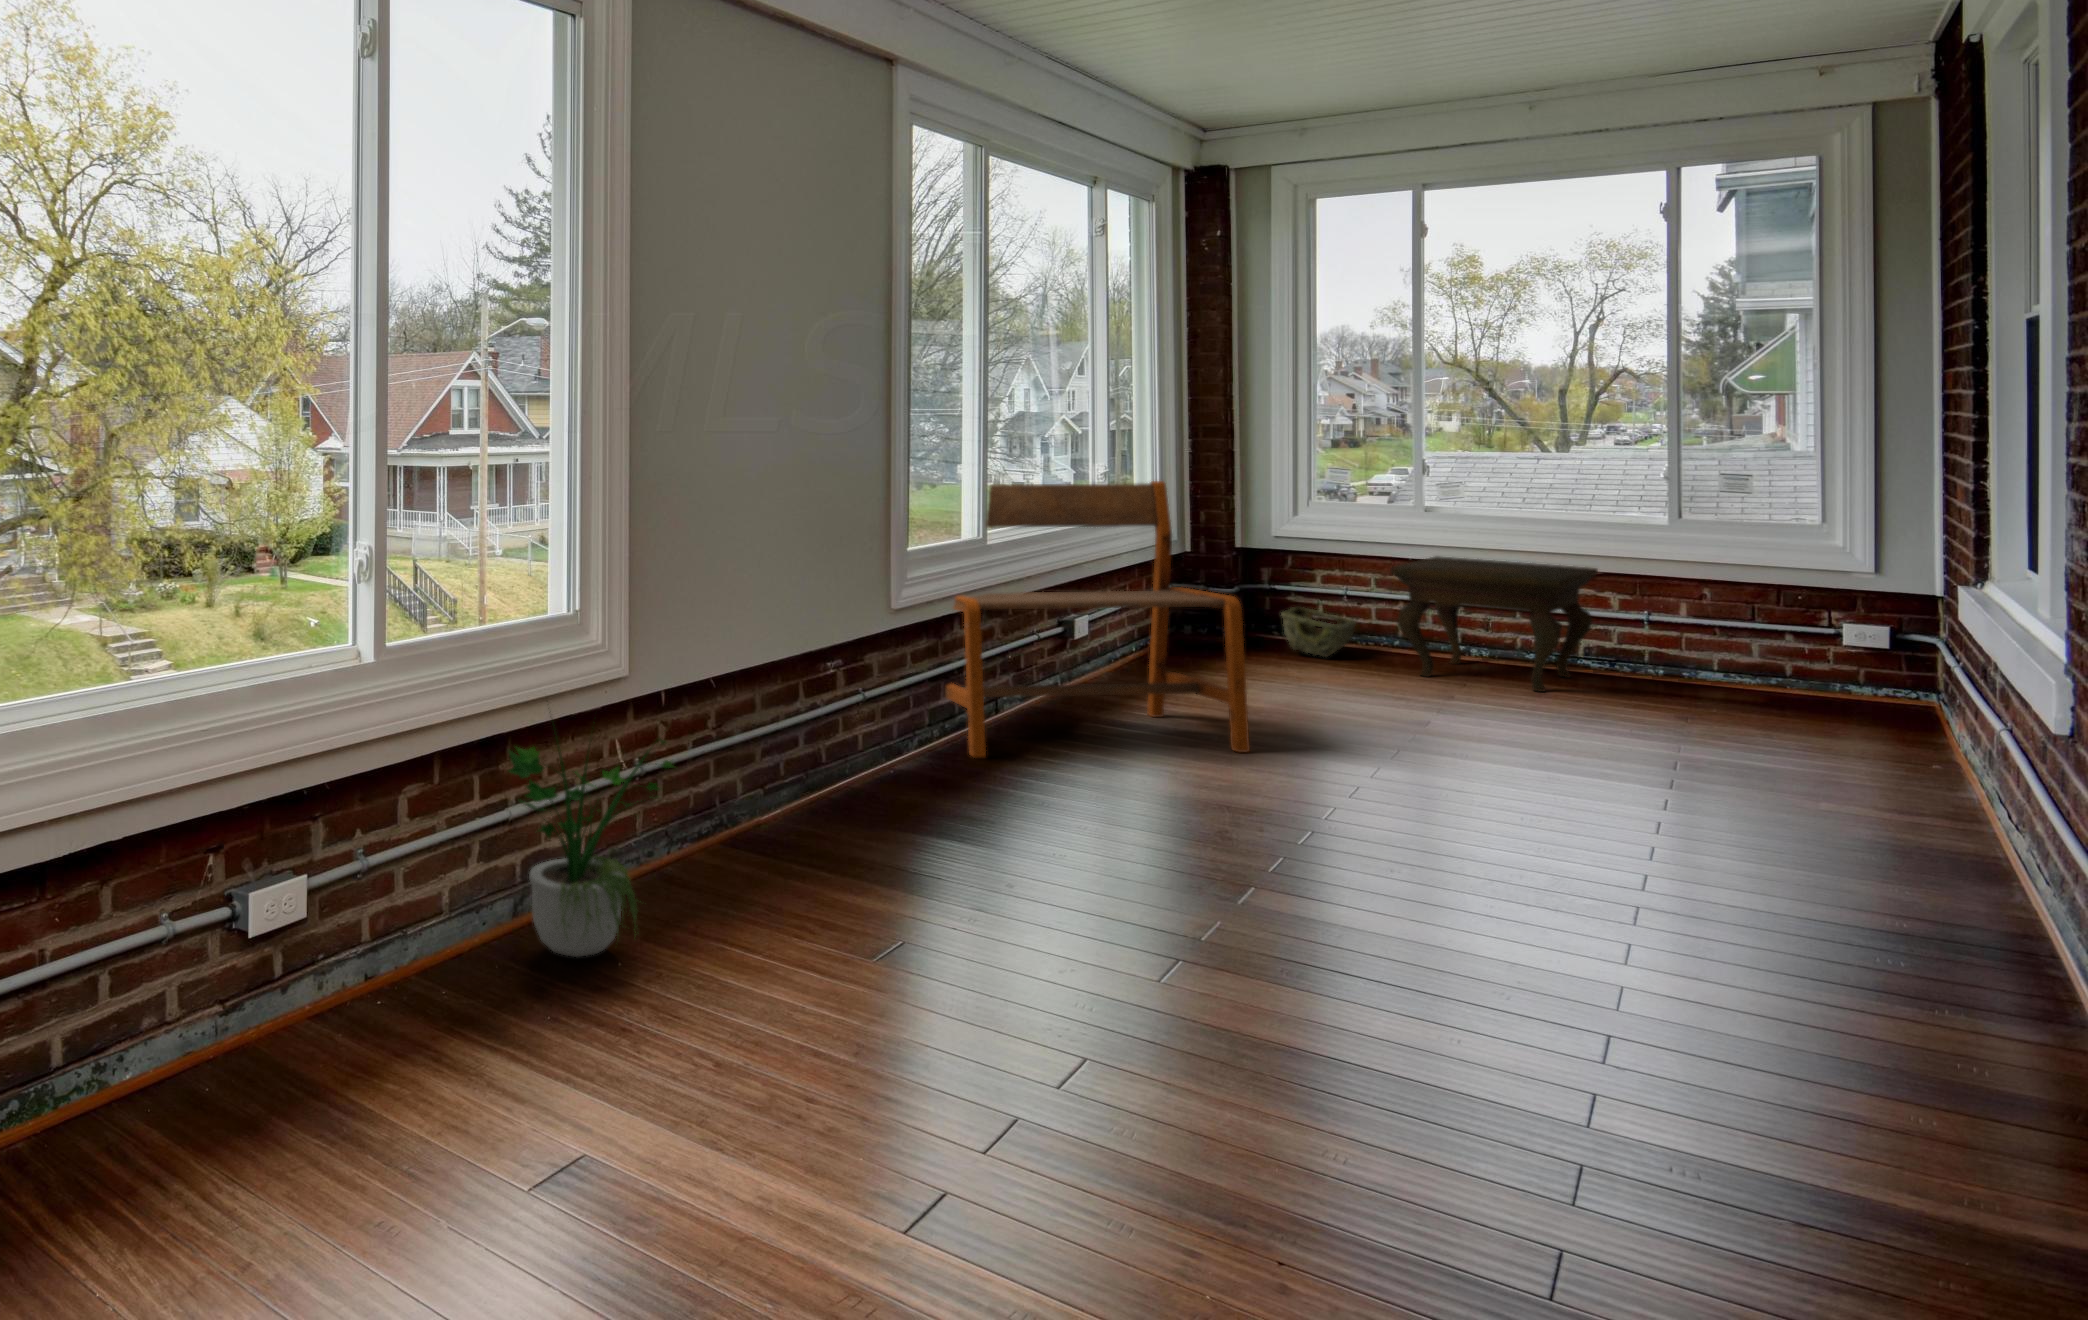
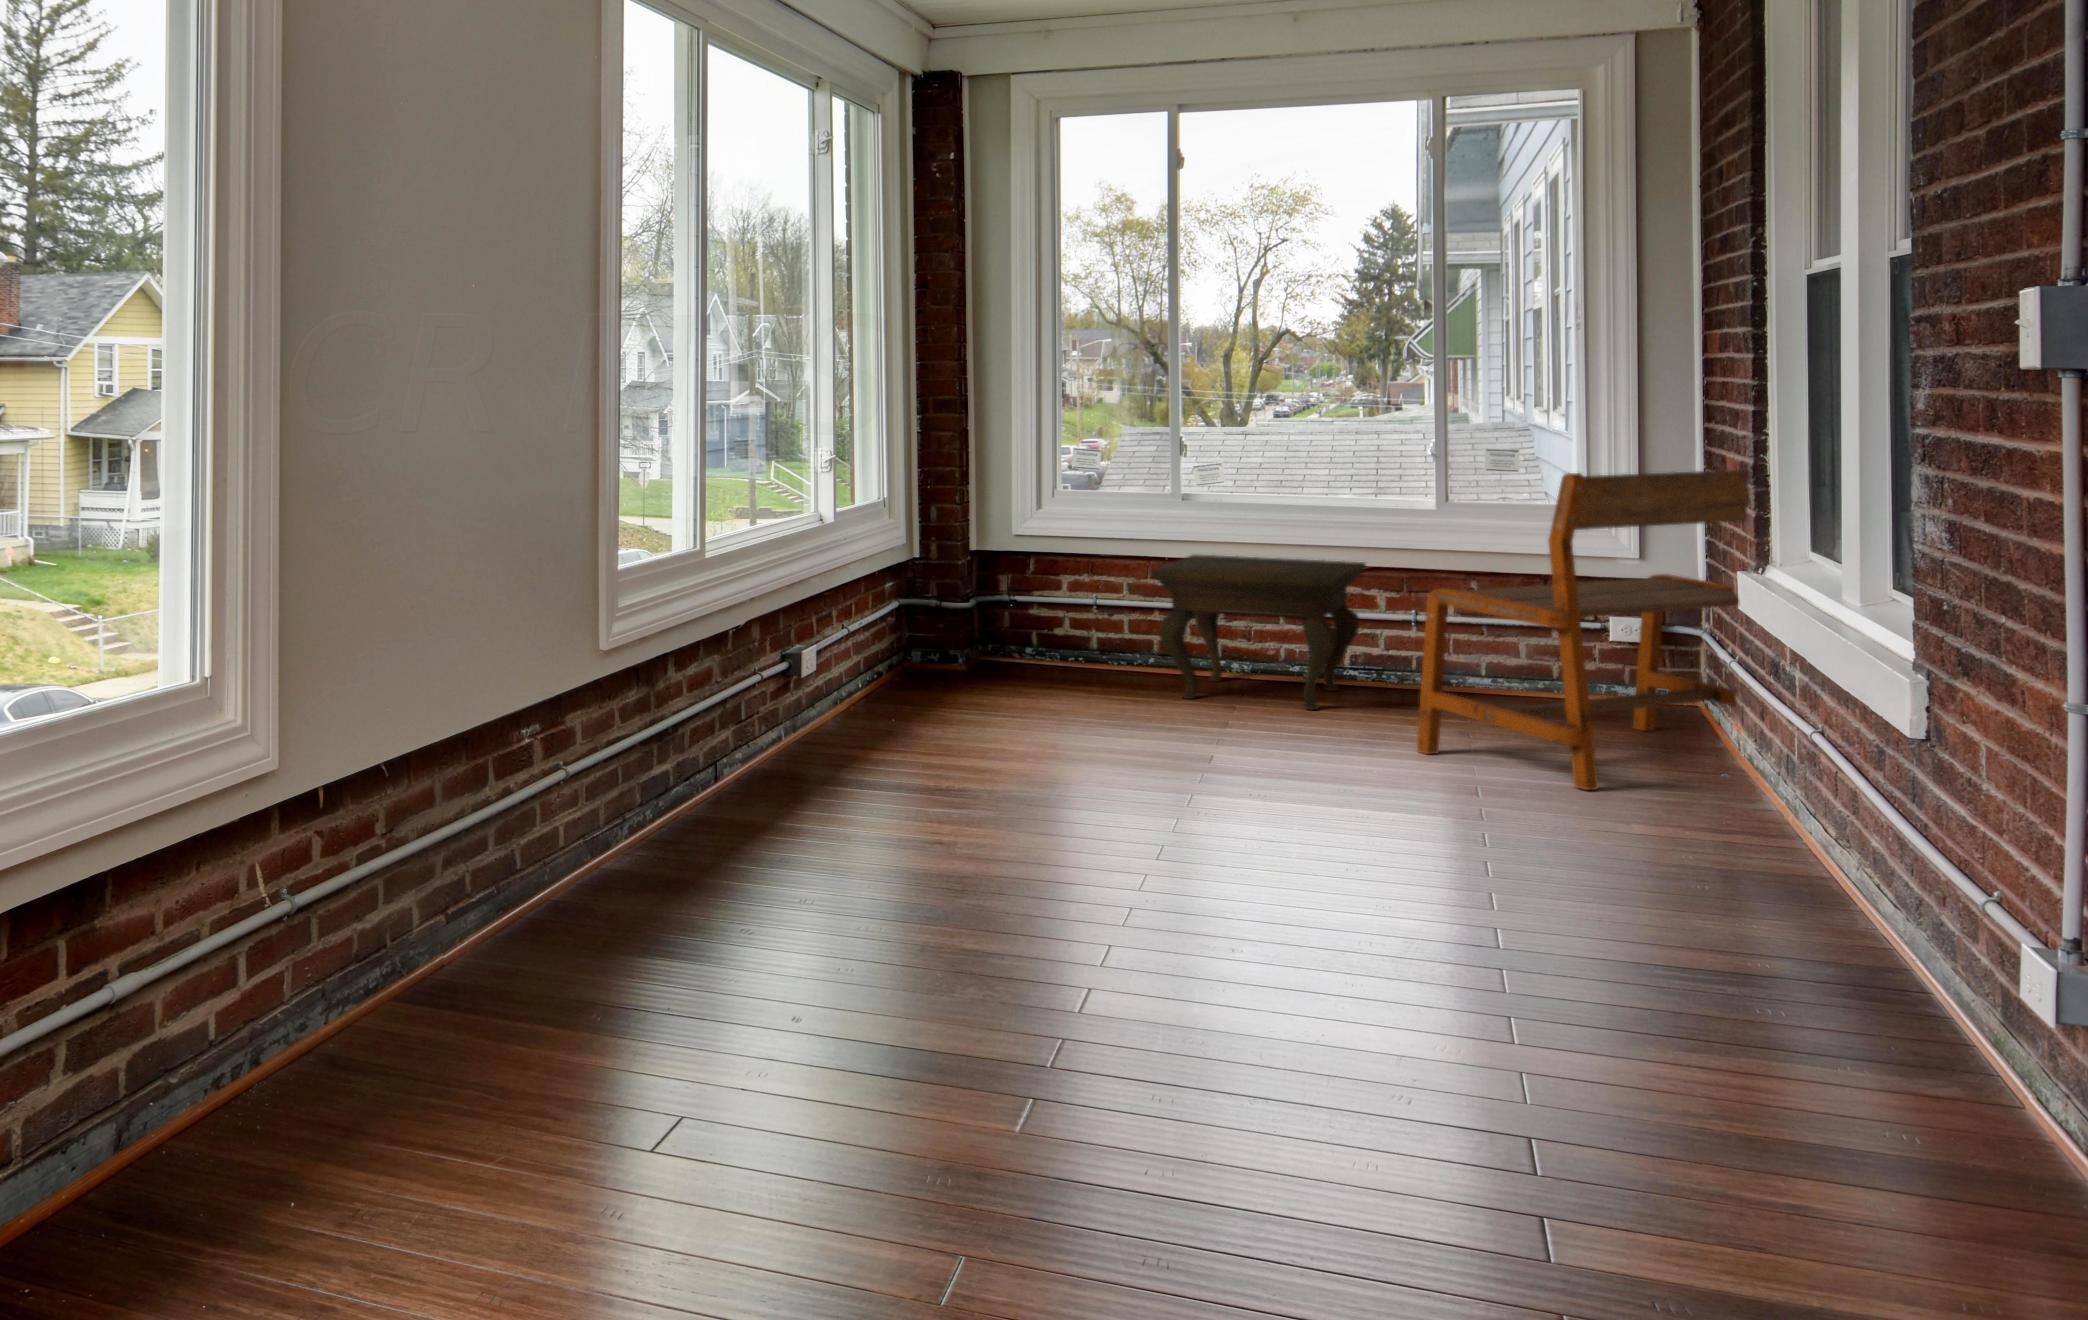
bench: present [946,481,1250,758] -> present [1417,470,1749,790]
woven basket: present [1281,607,1356,657] -> none [1027,621,1107,681]
potted plant: present [509,724,674,957] -> none [108,809,356,1198]

